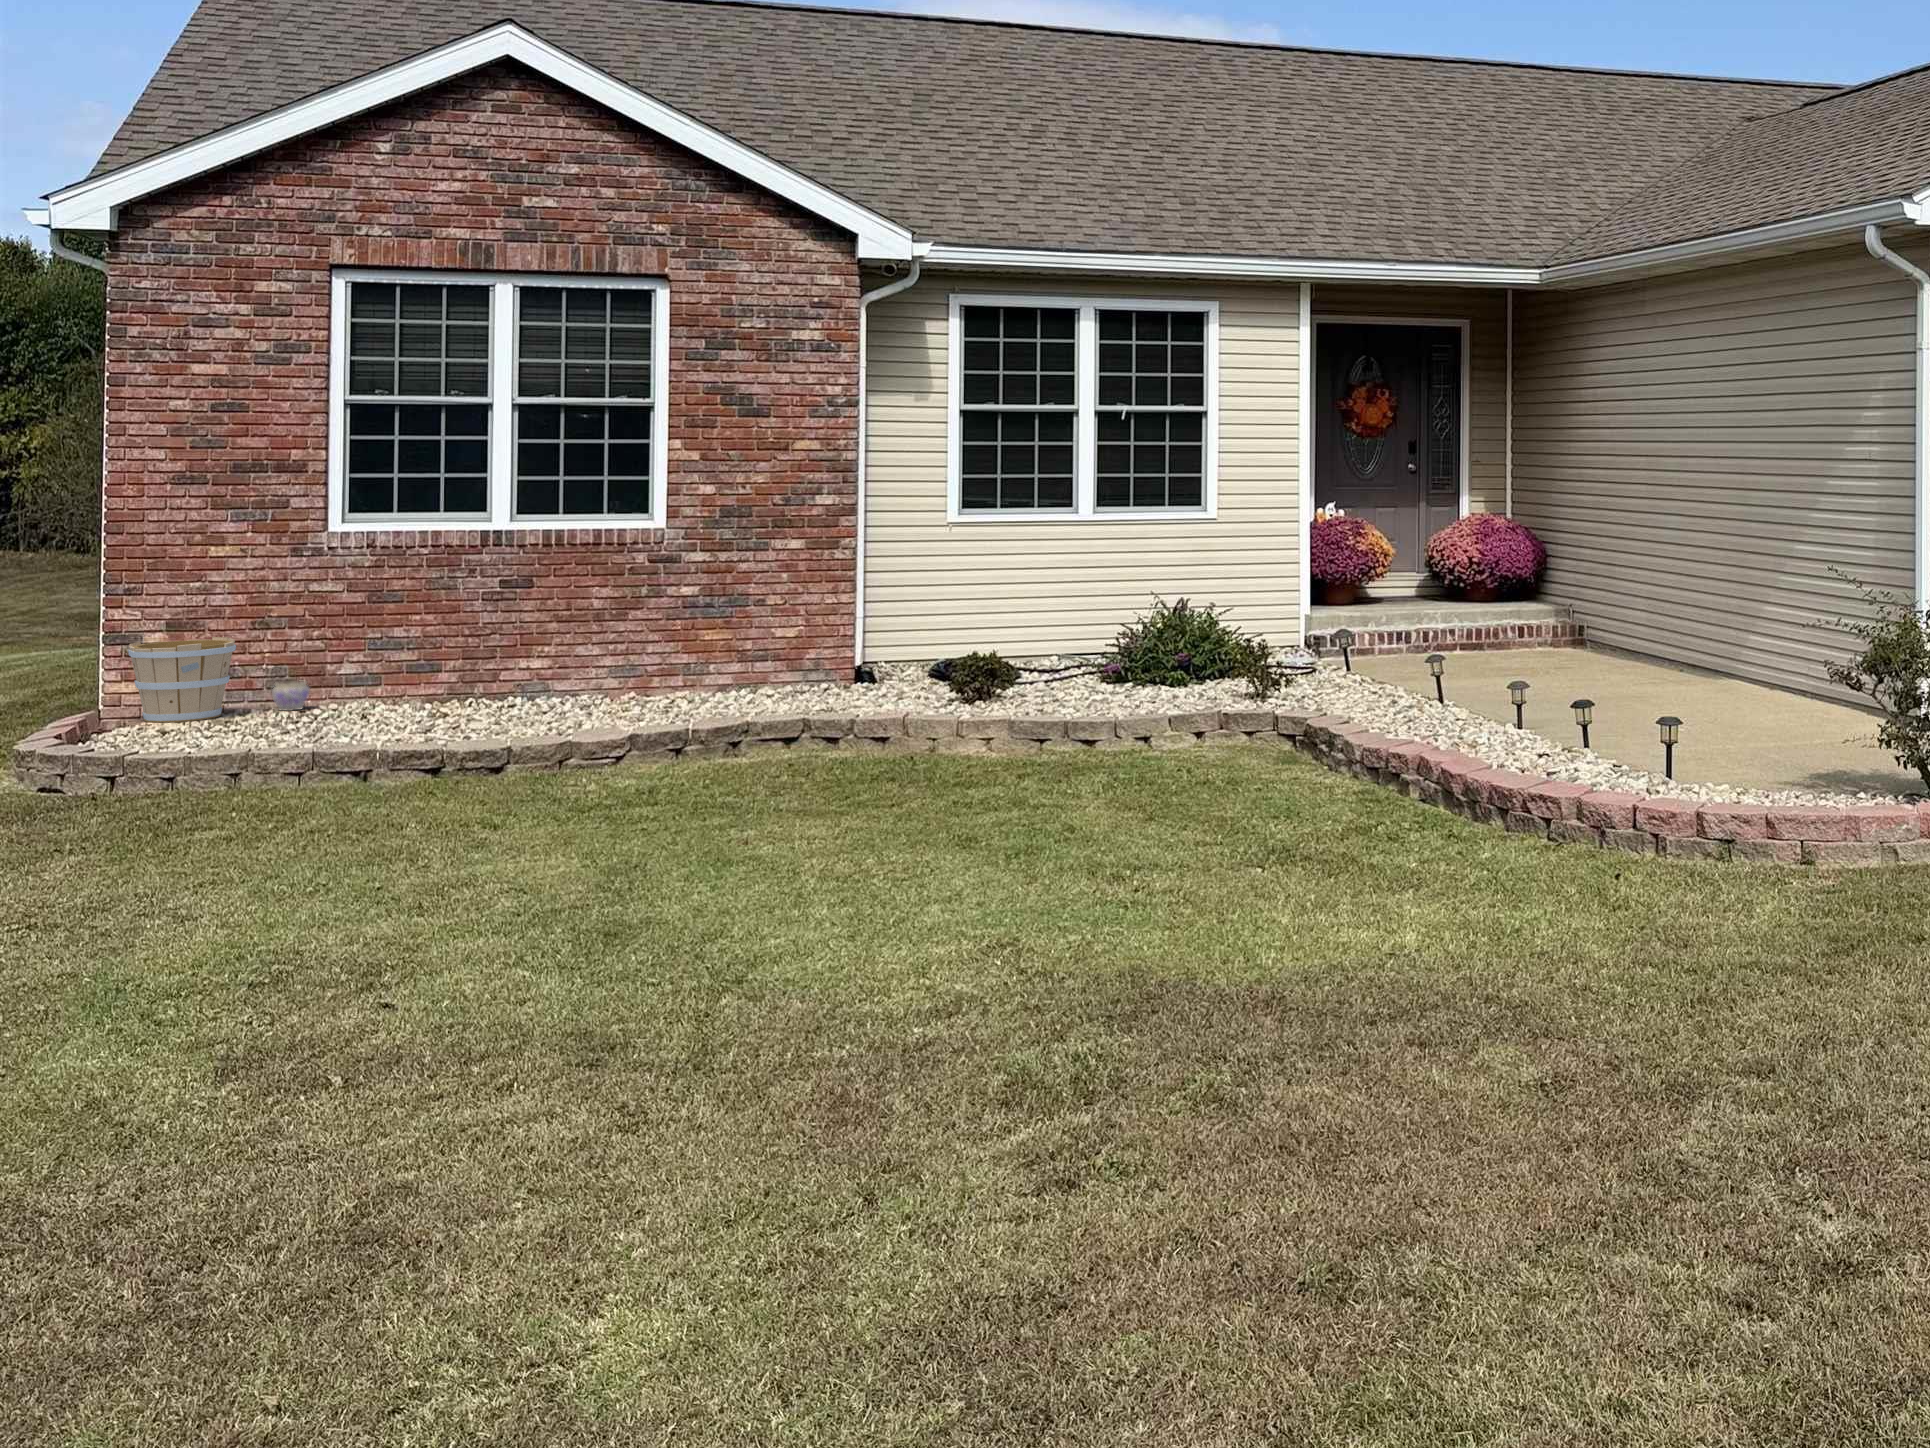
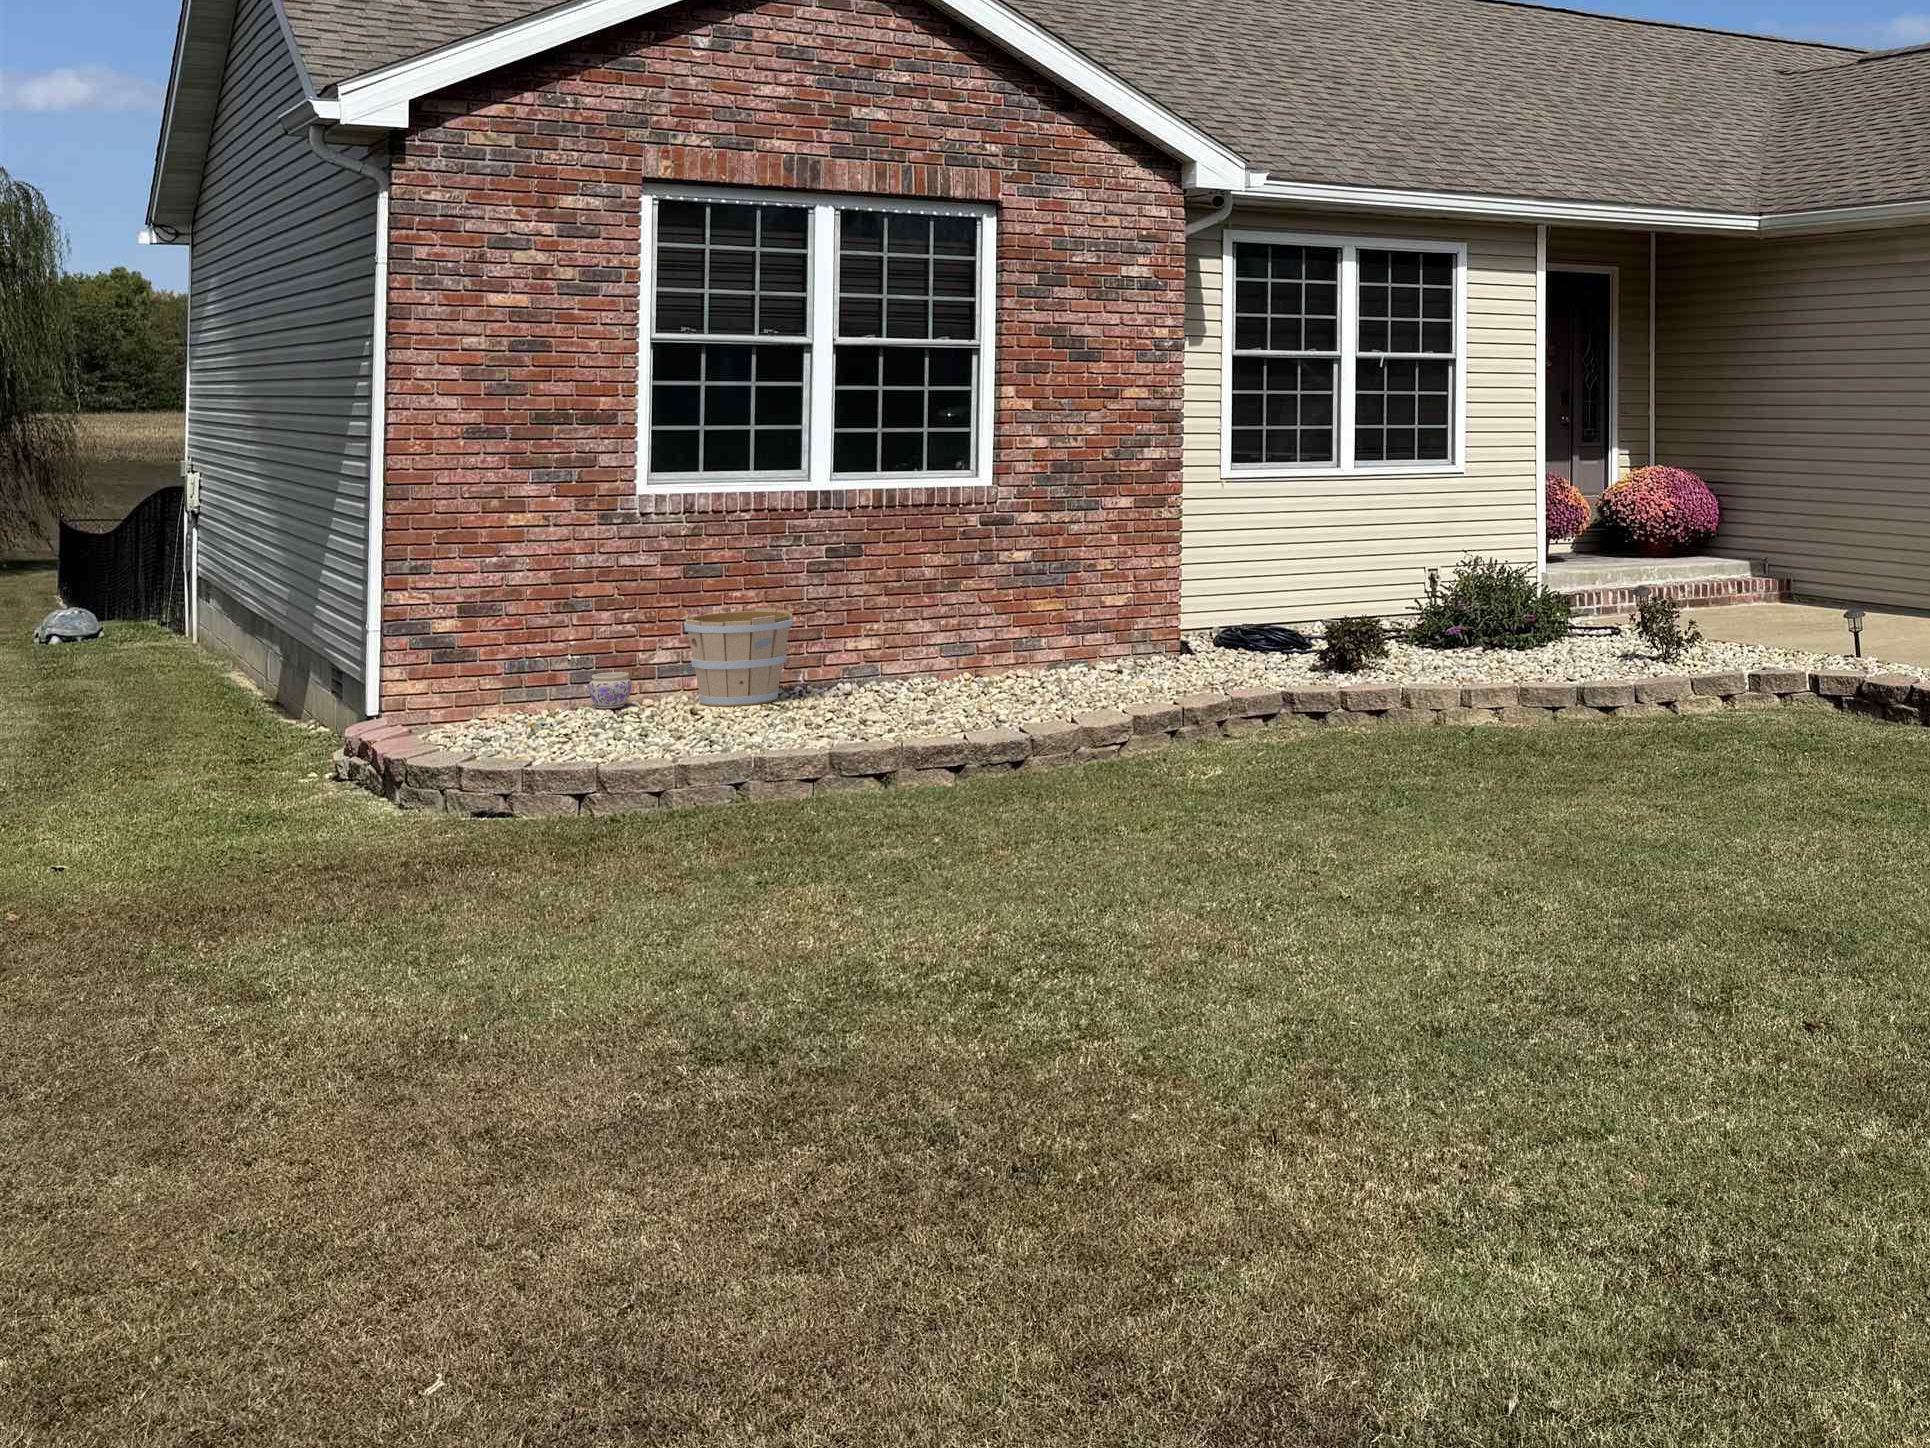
wooden bucket: present [128,637,236,722] -> present [684,608,793,707]

